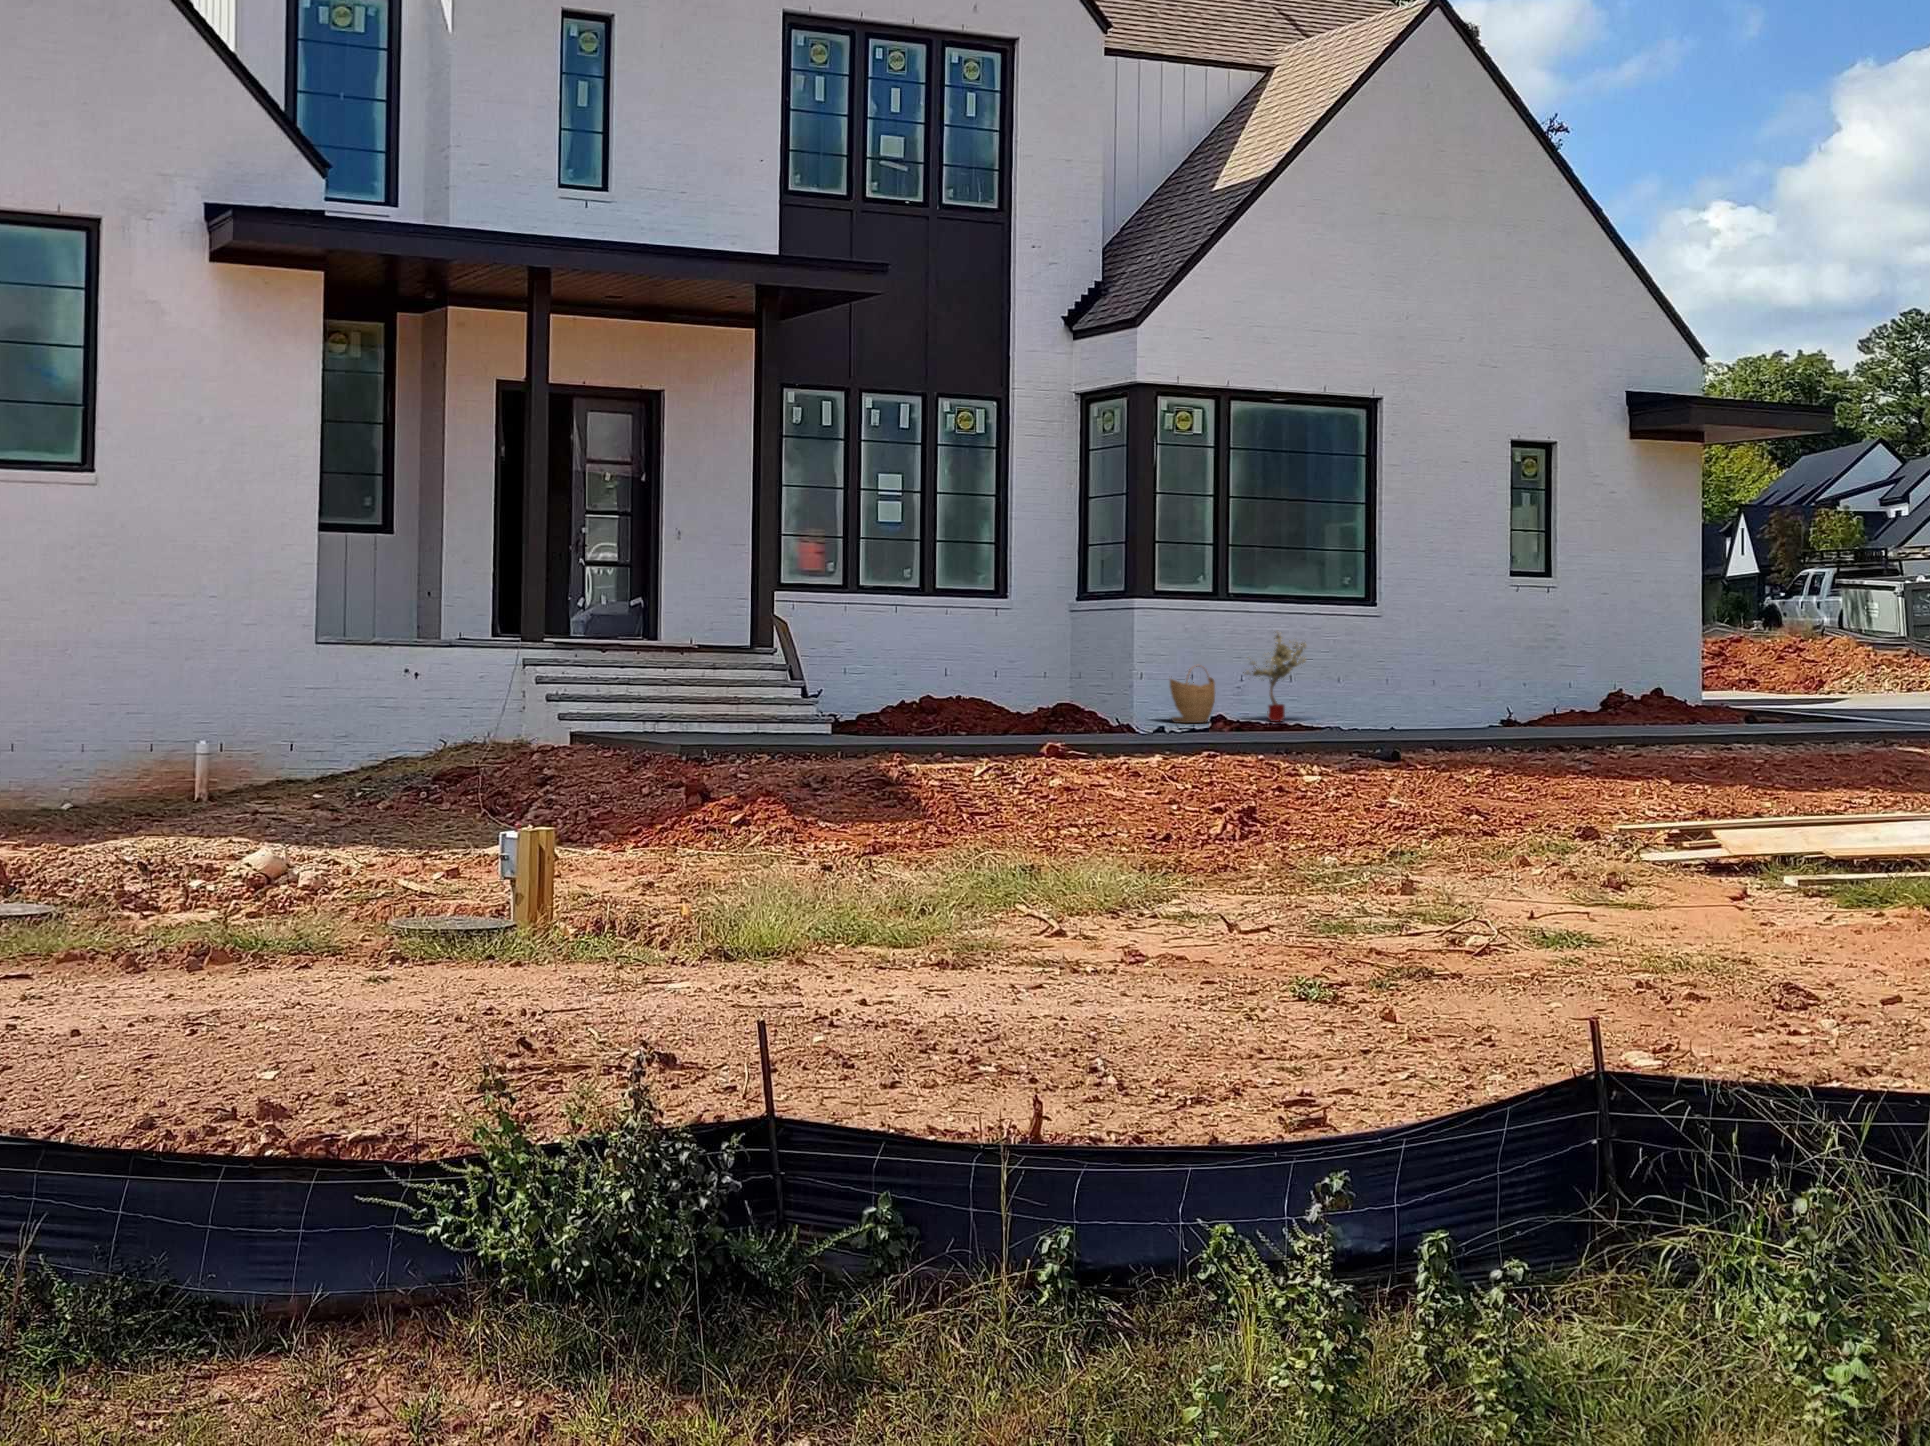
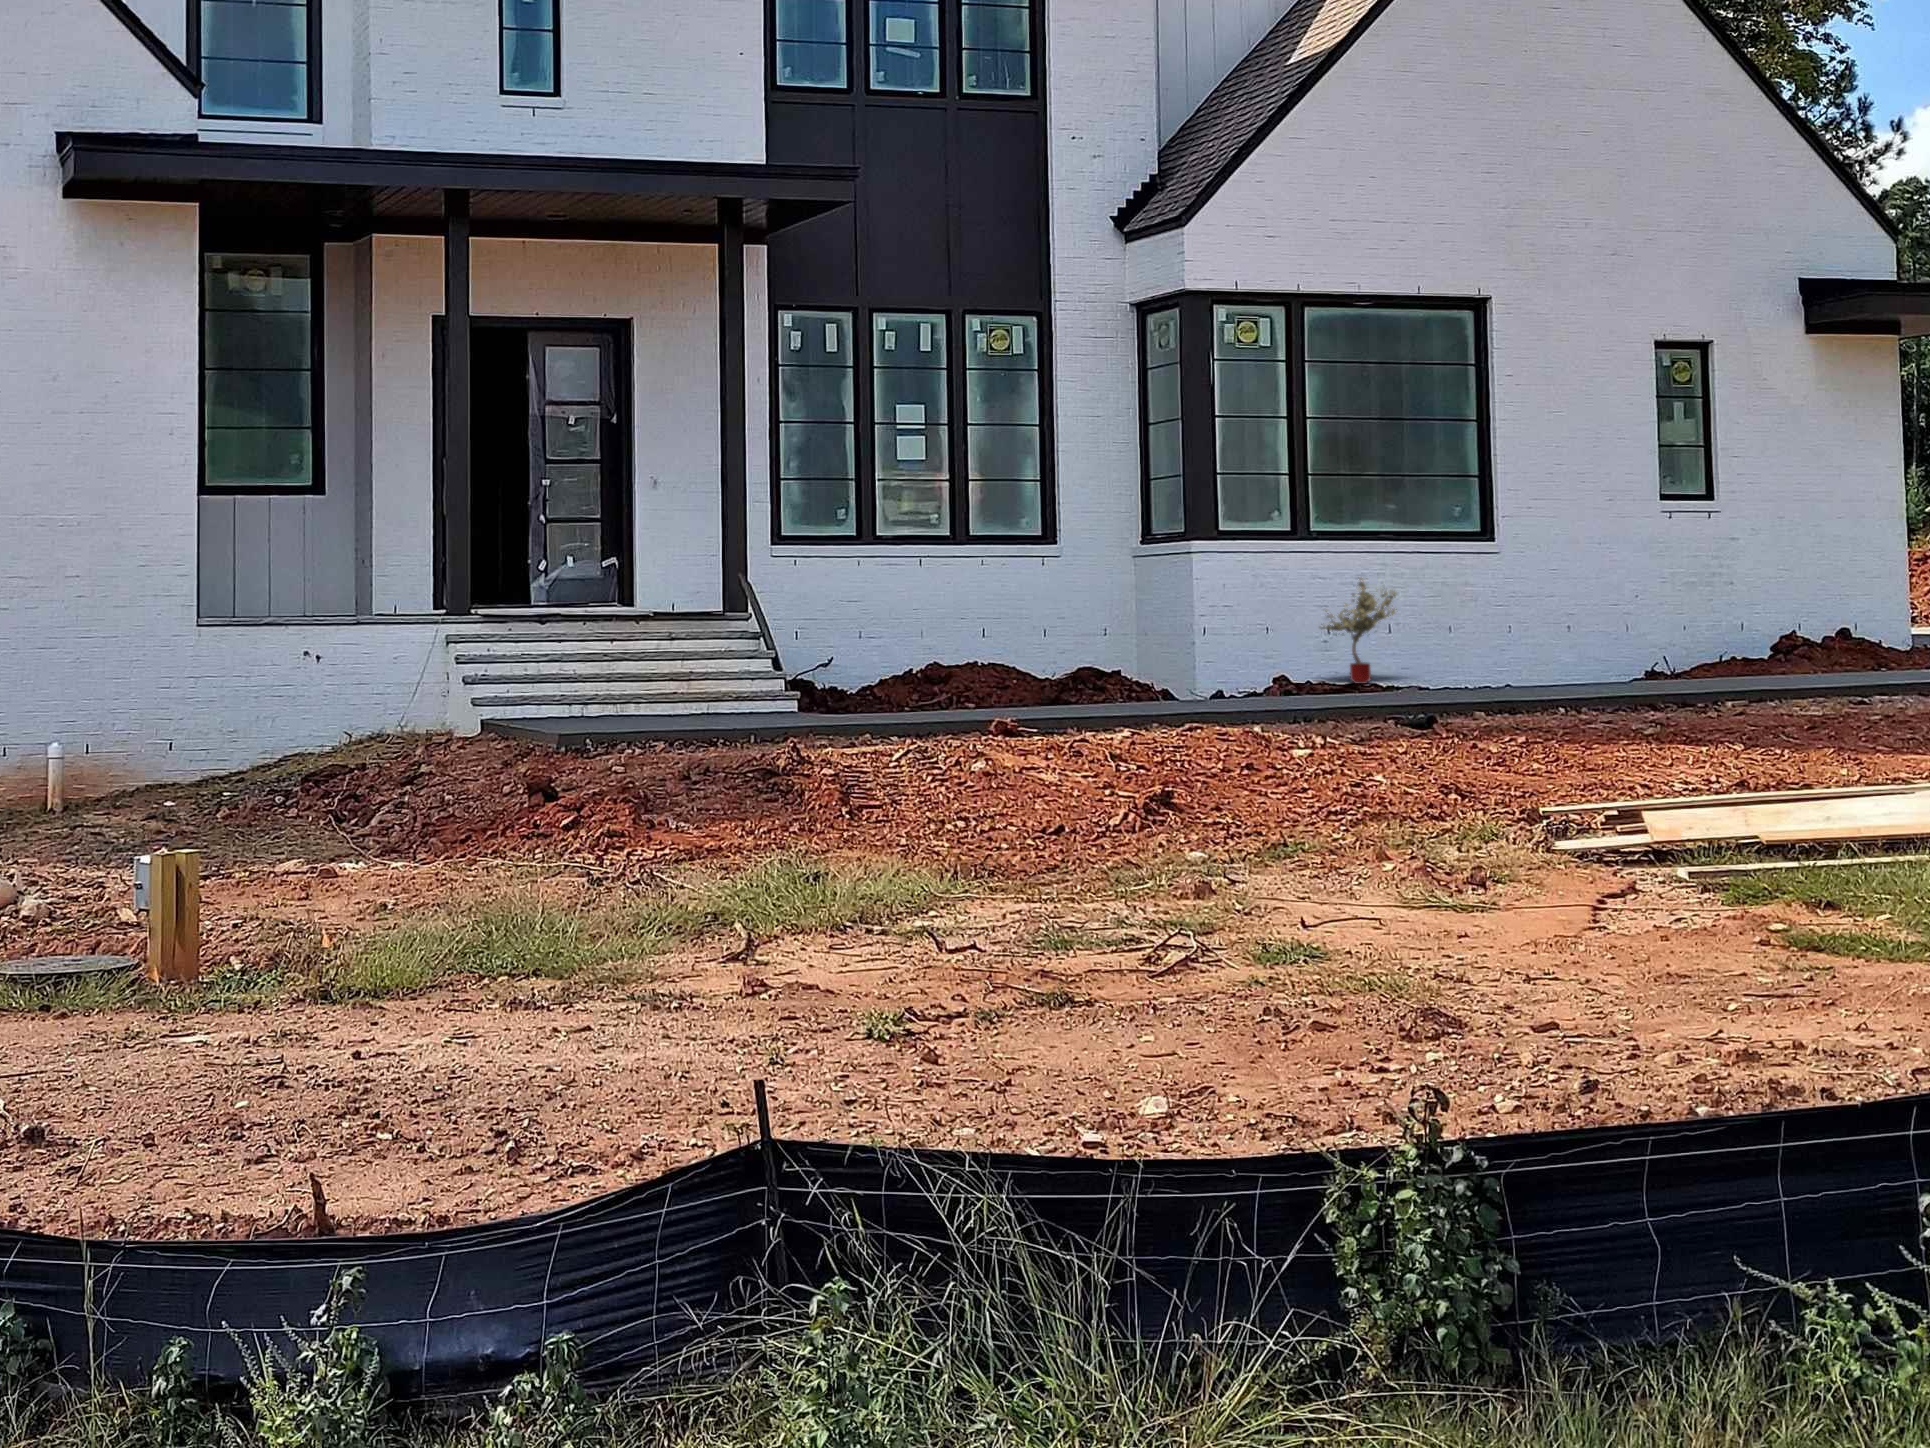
woven basket: present [1170,666,1215,723] -> none [1222,619,1283,688]

